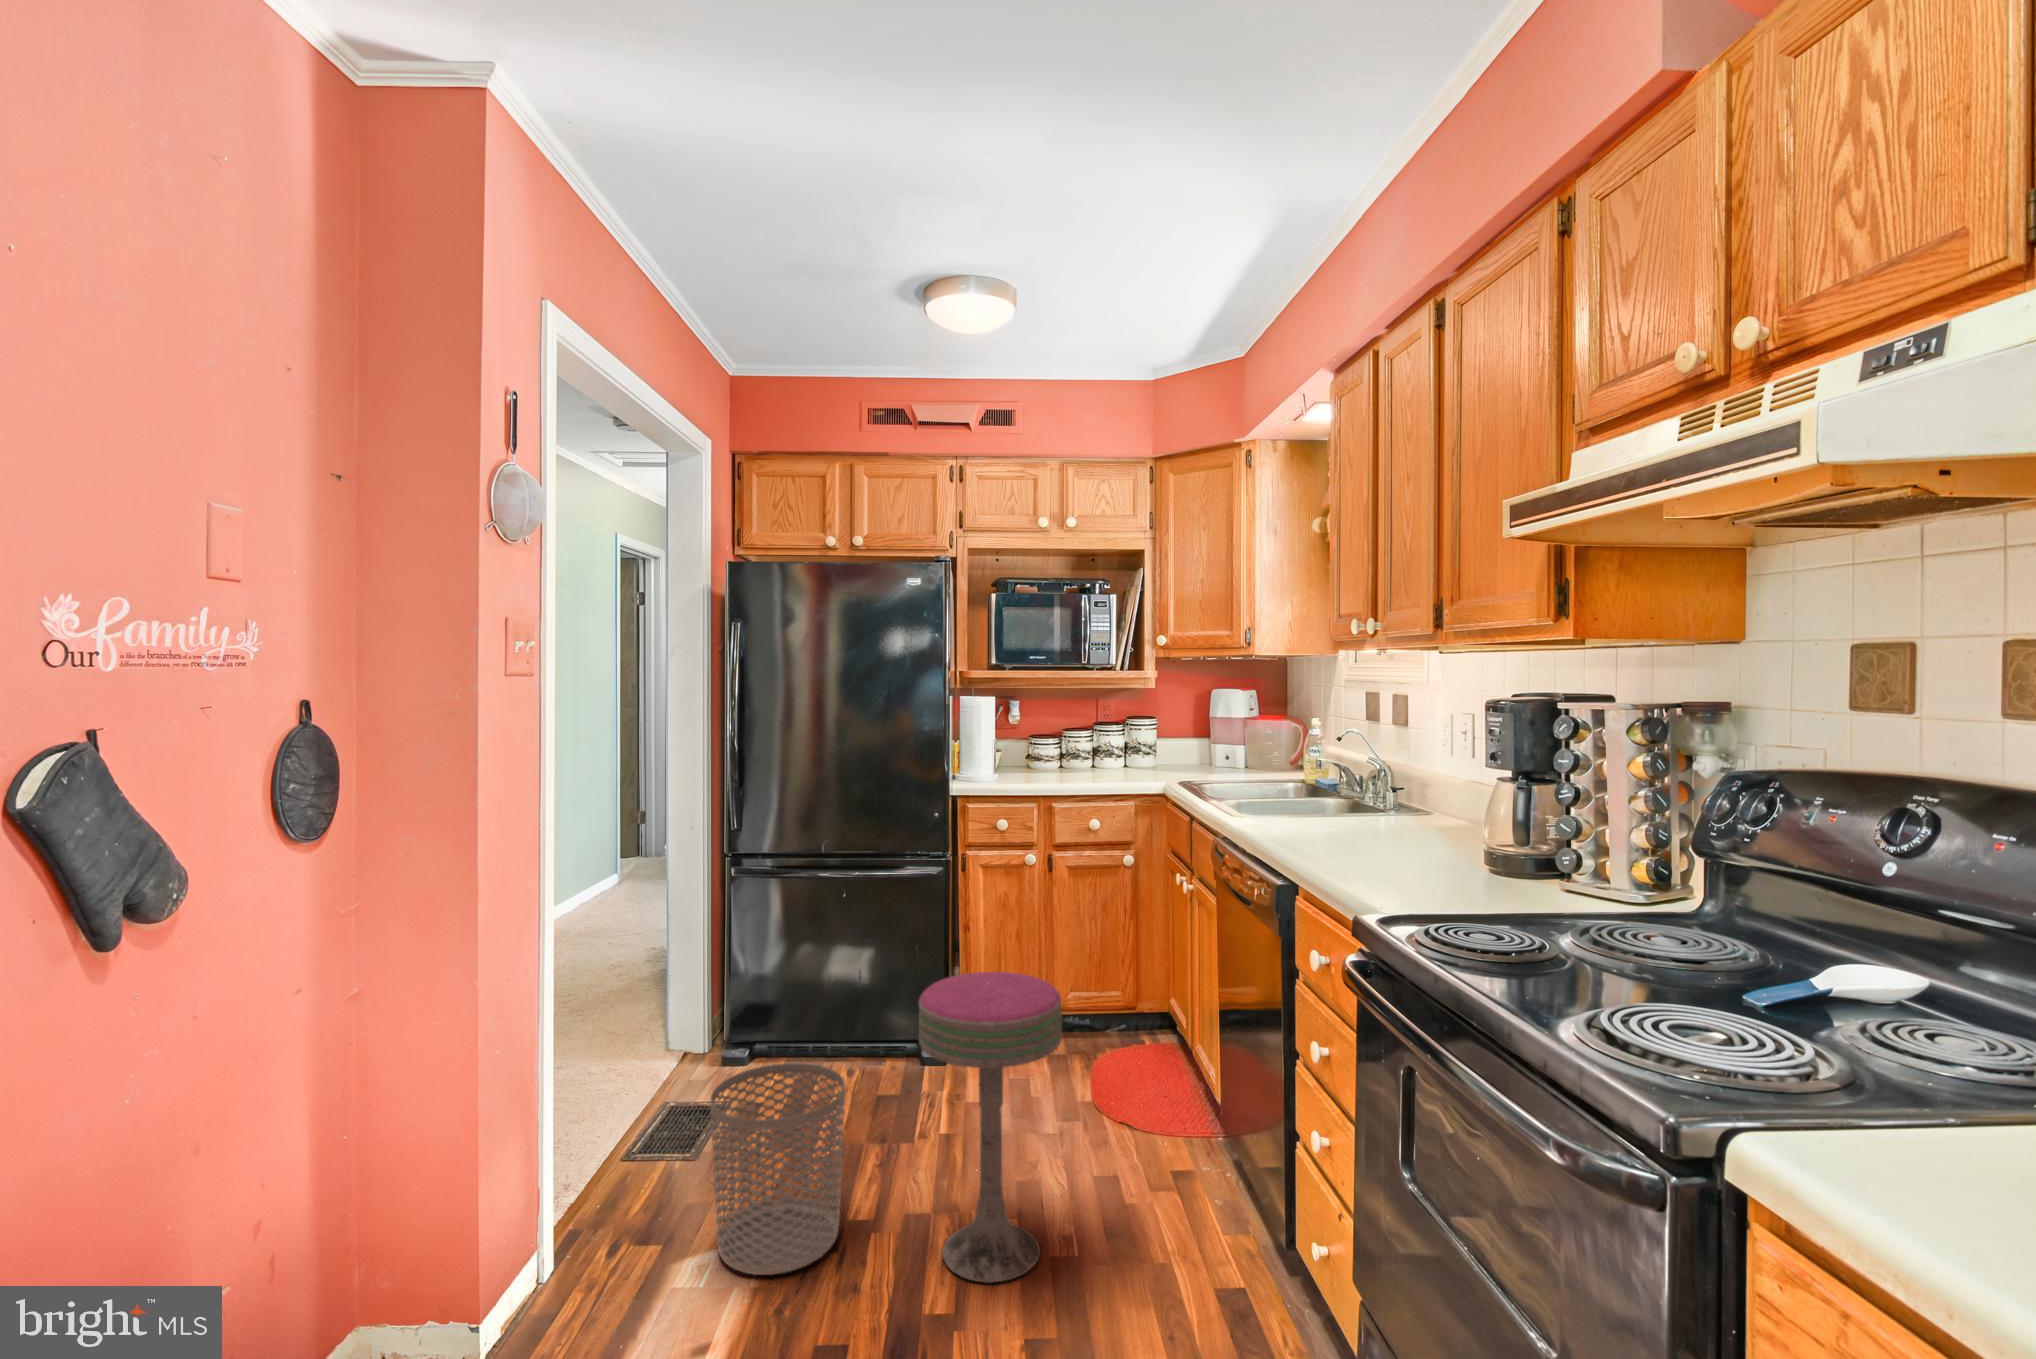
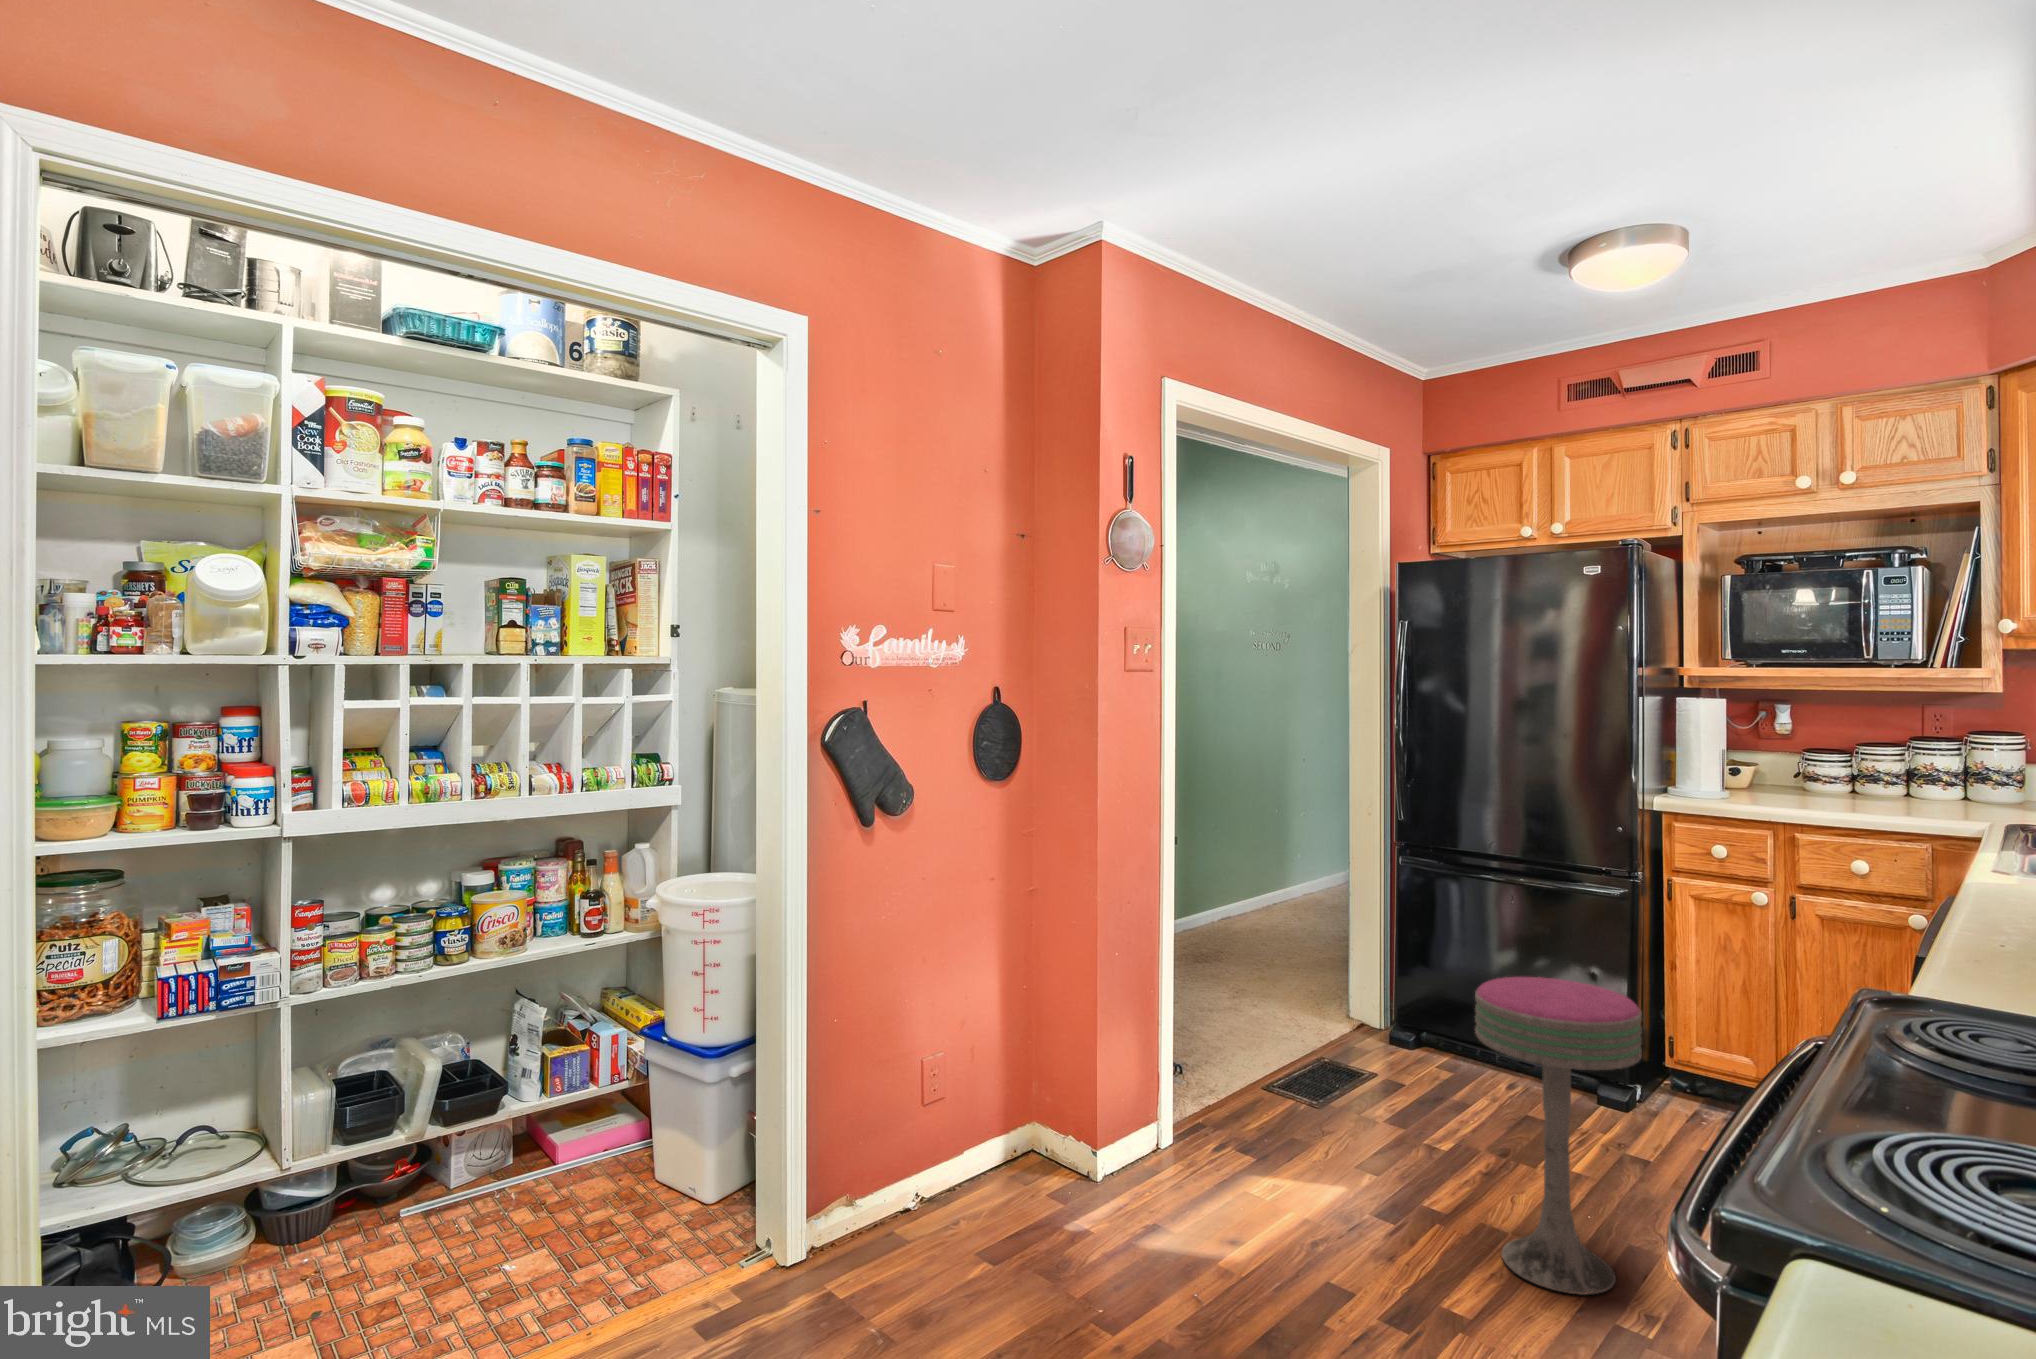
waste bin: present [711,1063,845,1275] -> none [1300,1025,1424,1205]

